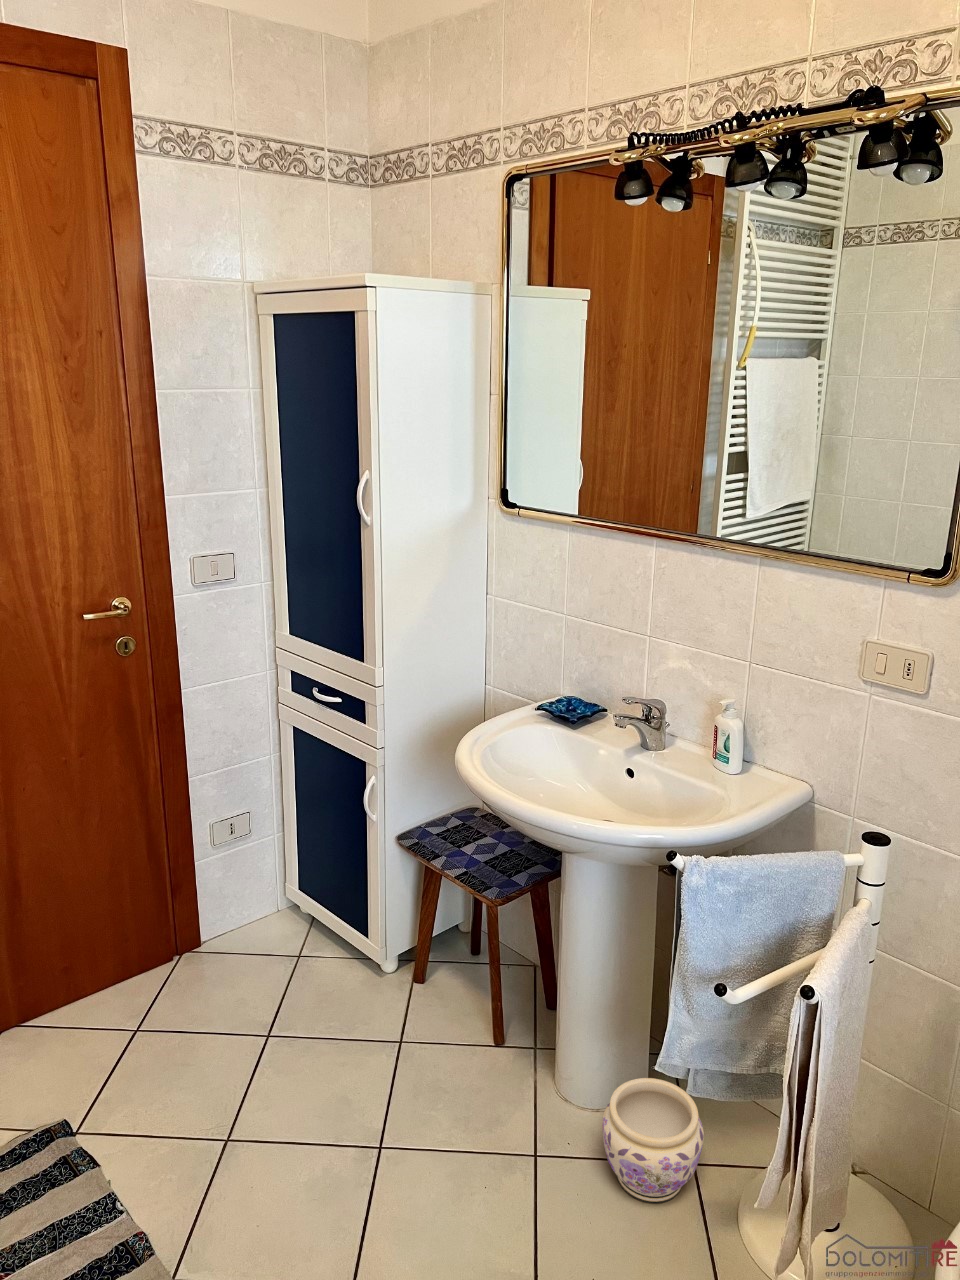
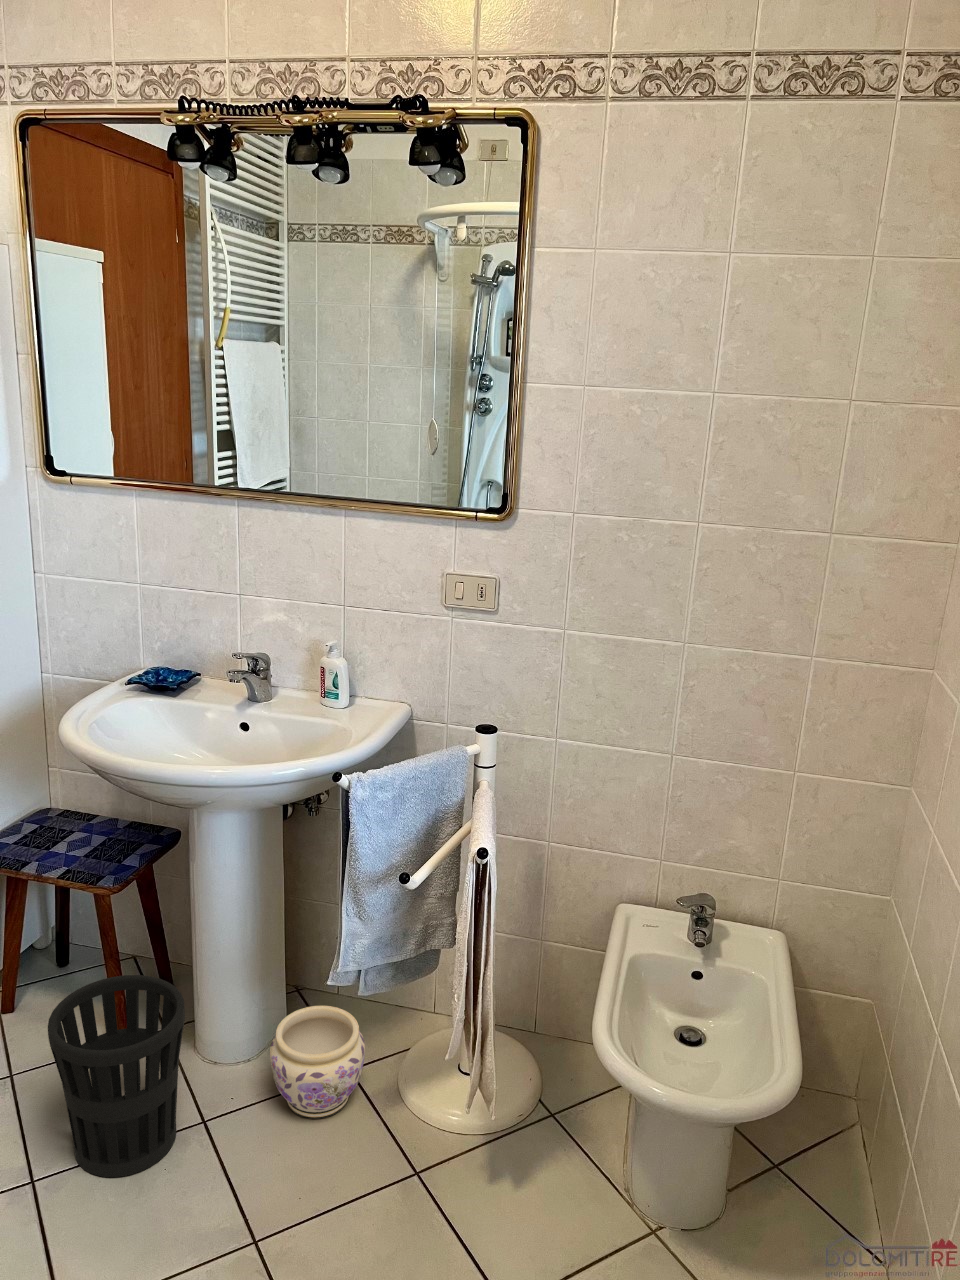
wastebasket: none [400,986,524,1181] -> present [48,975,185,1177]

